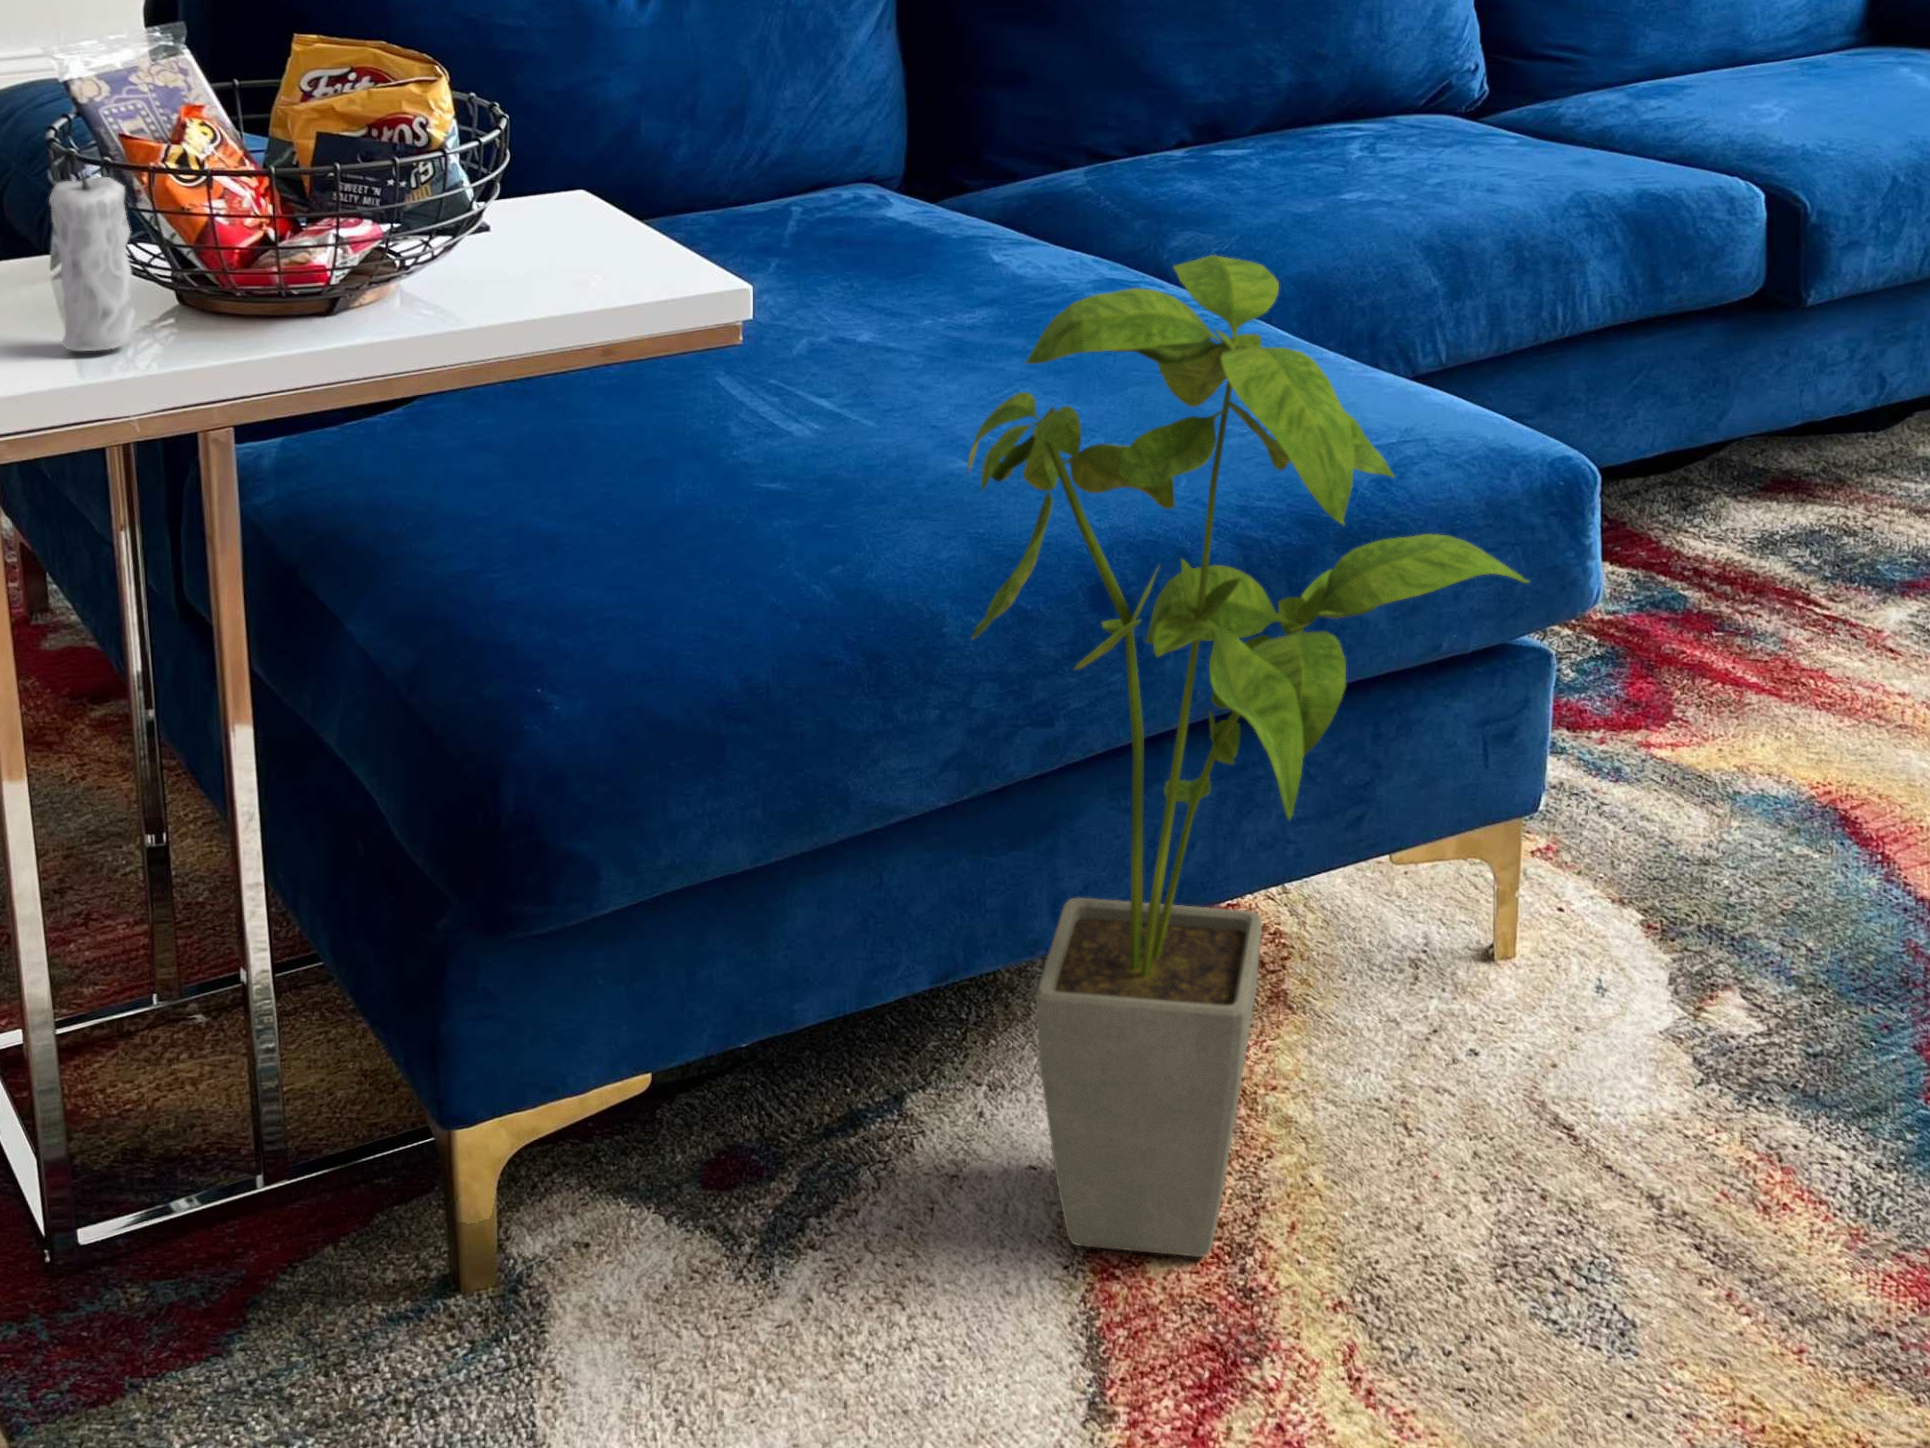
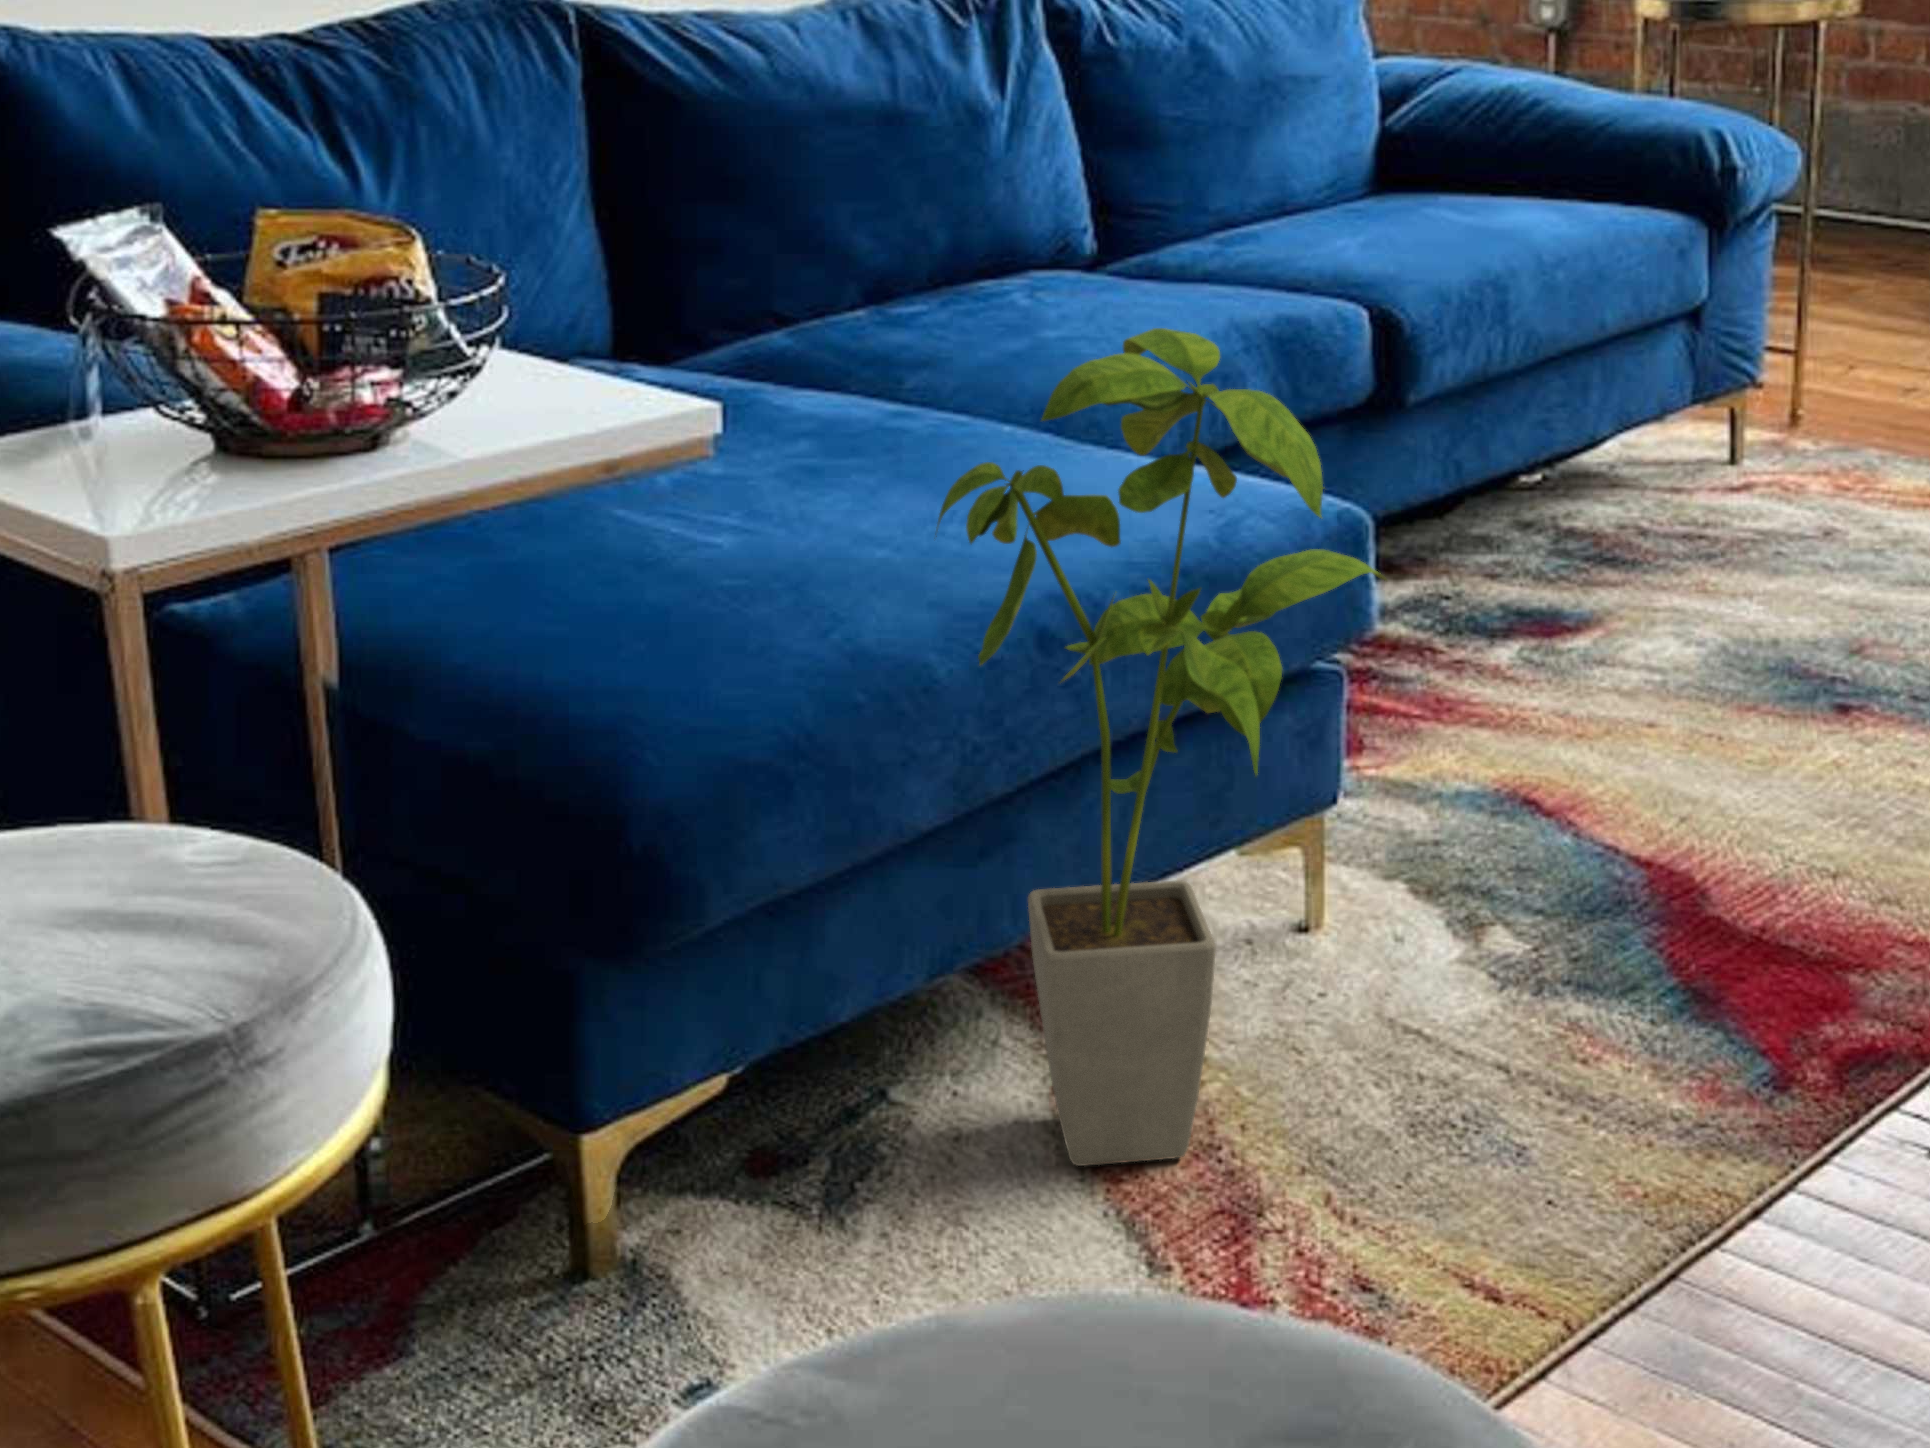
candle: present [49,154,135,351] -> none [179,300,258,484]

